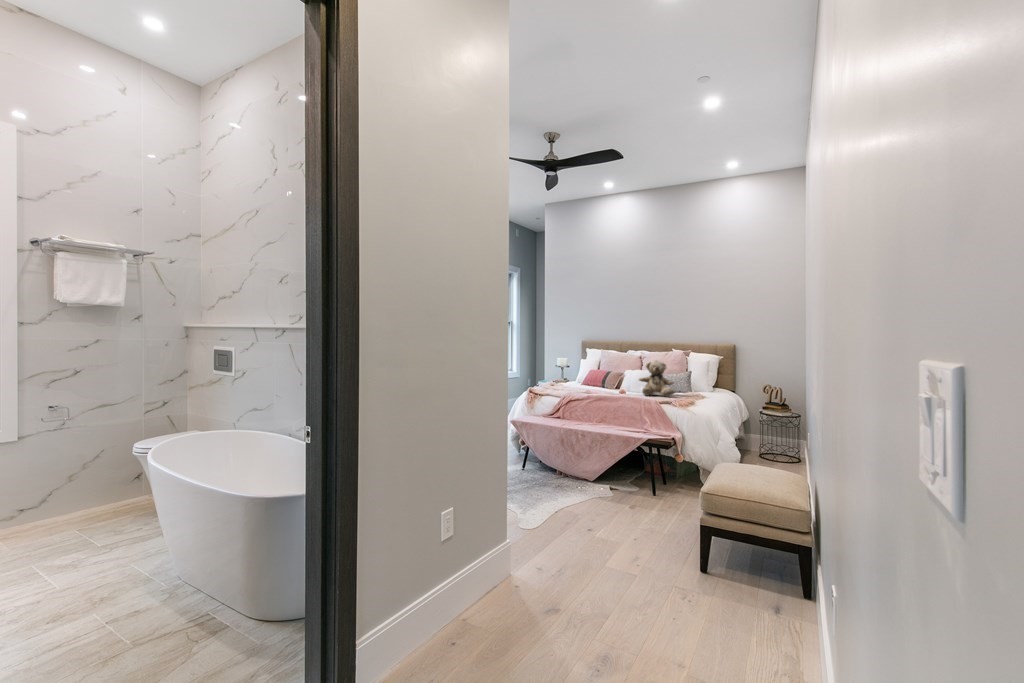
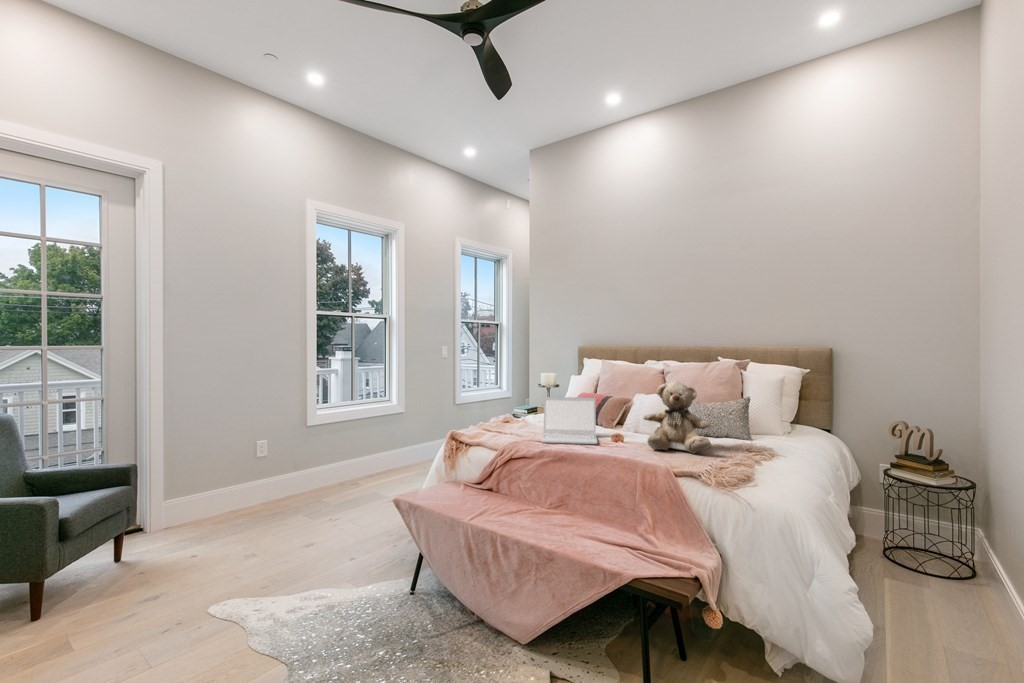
laptop: none [582,369,615,394] -> present [542,397,597,444]

